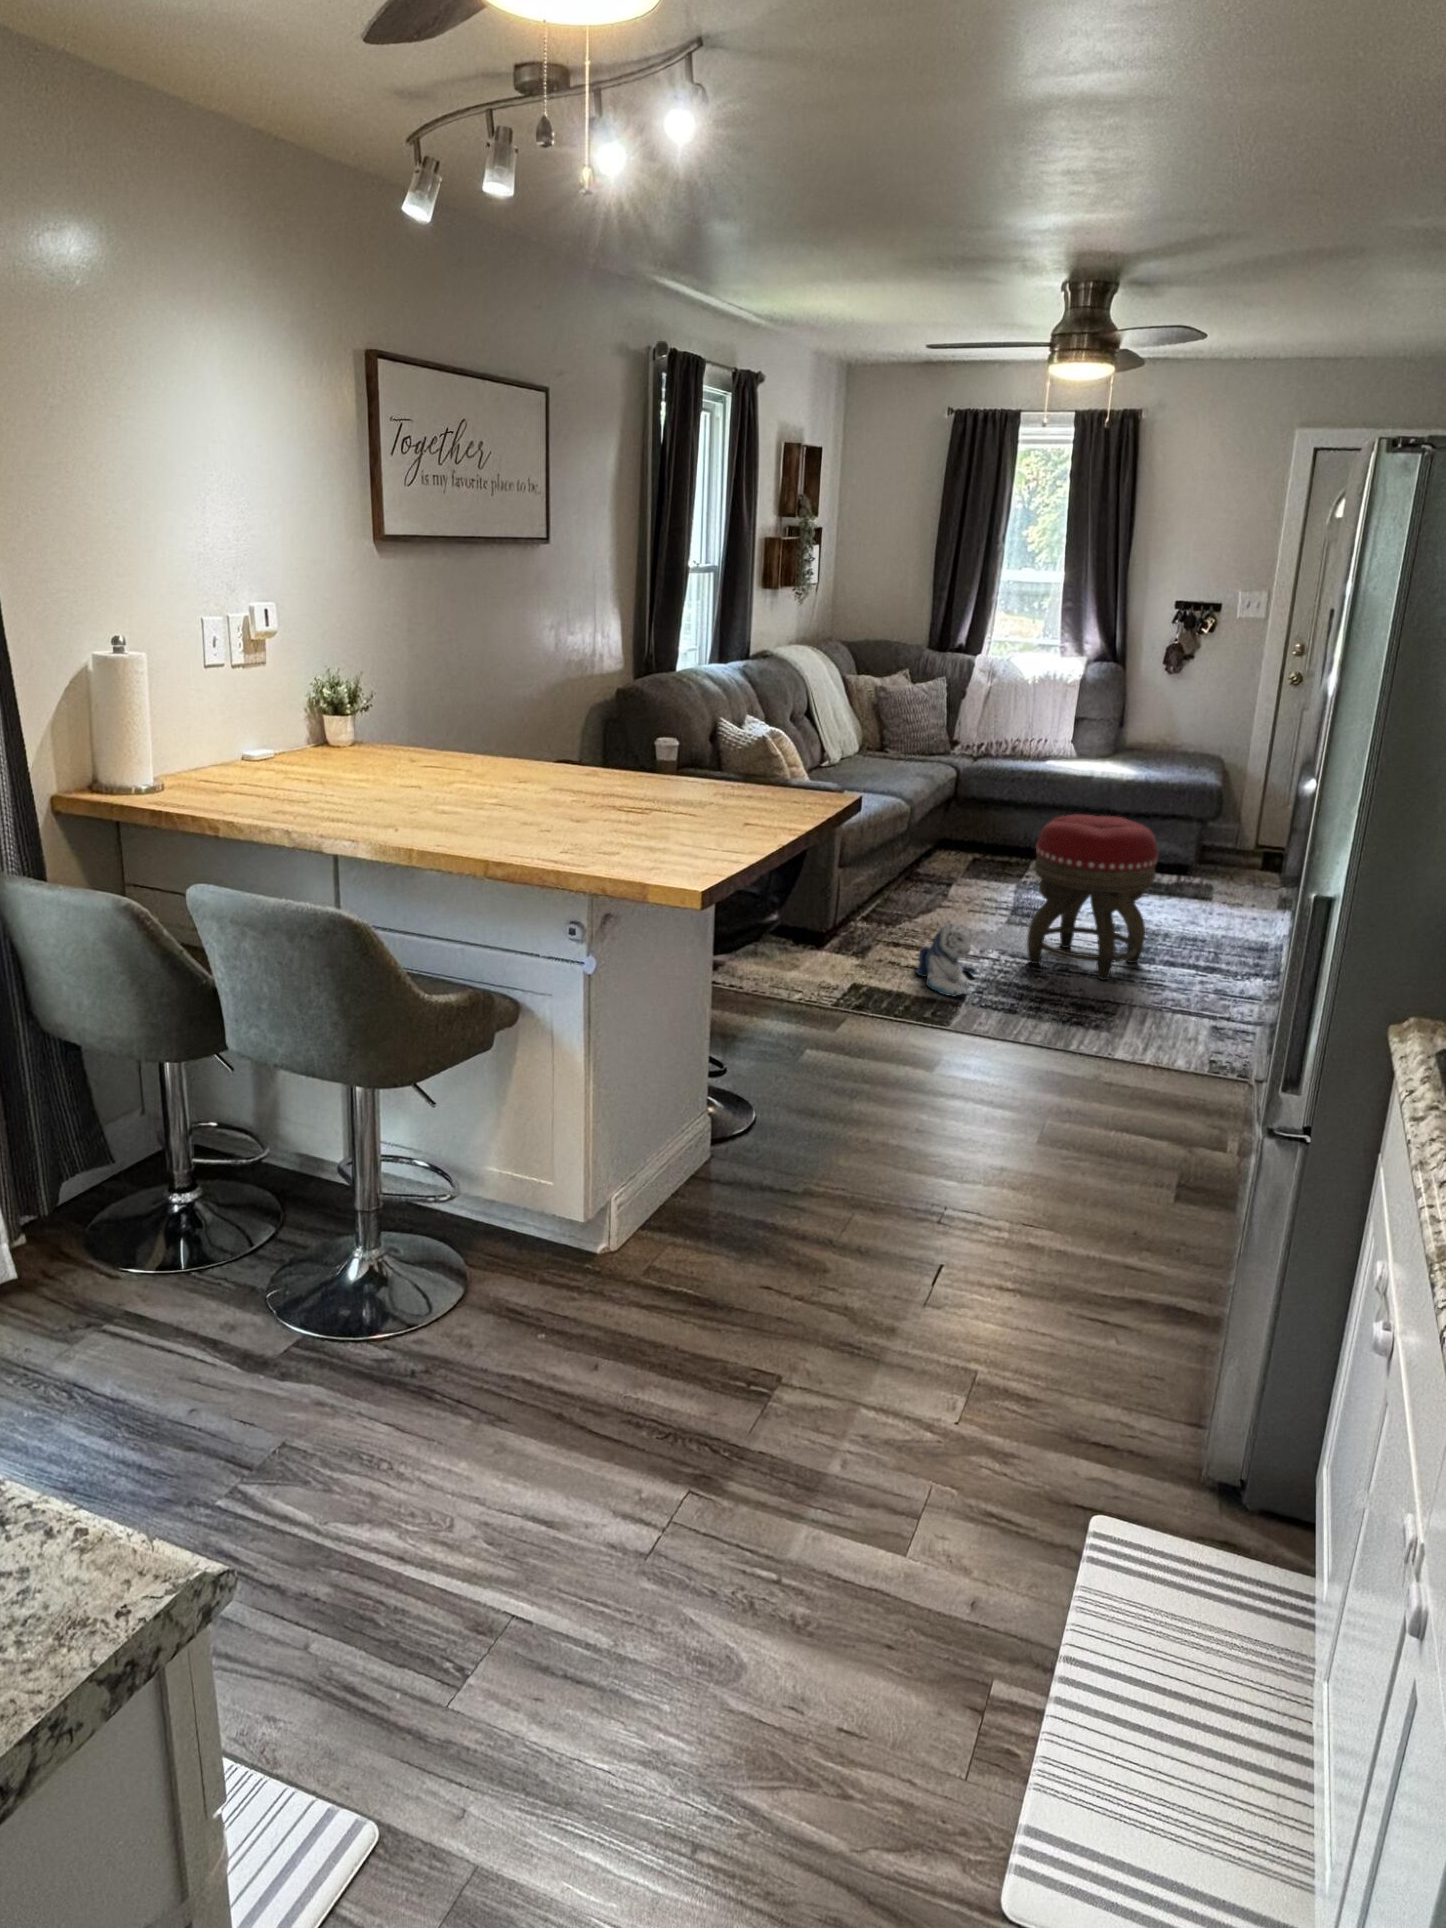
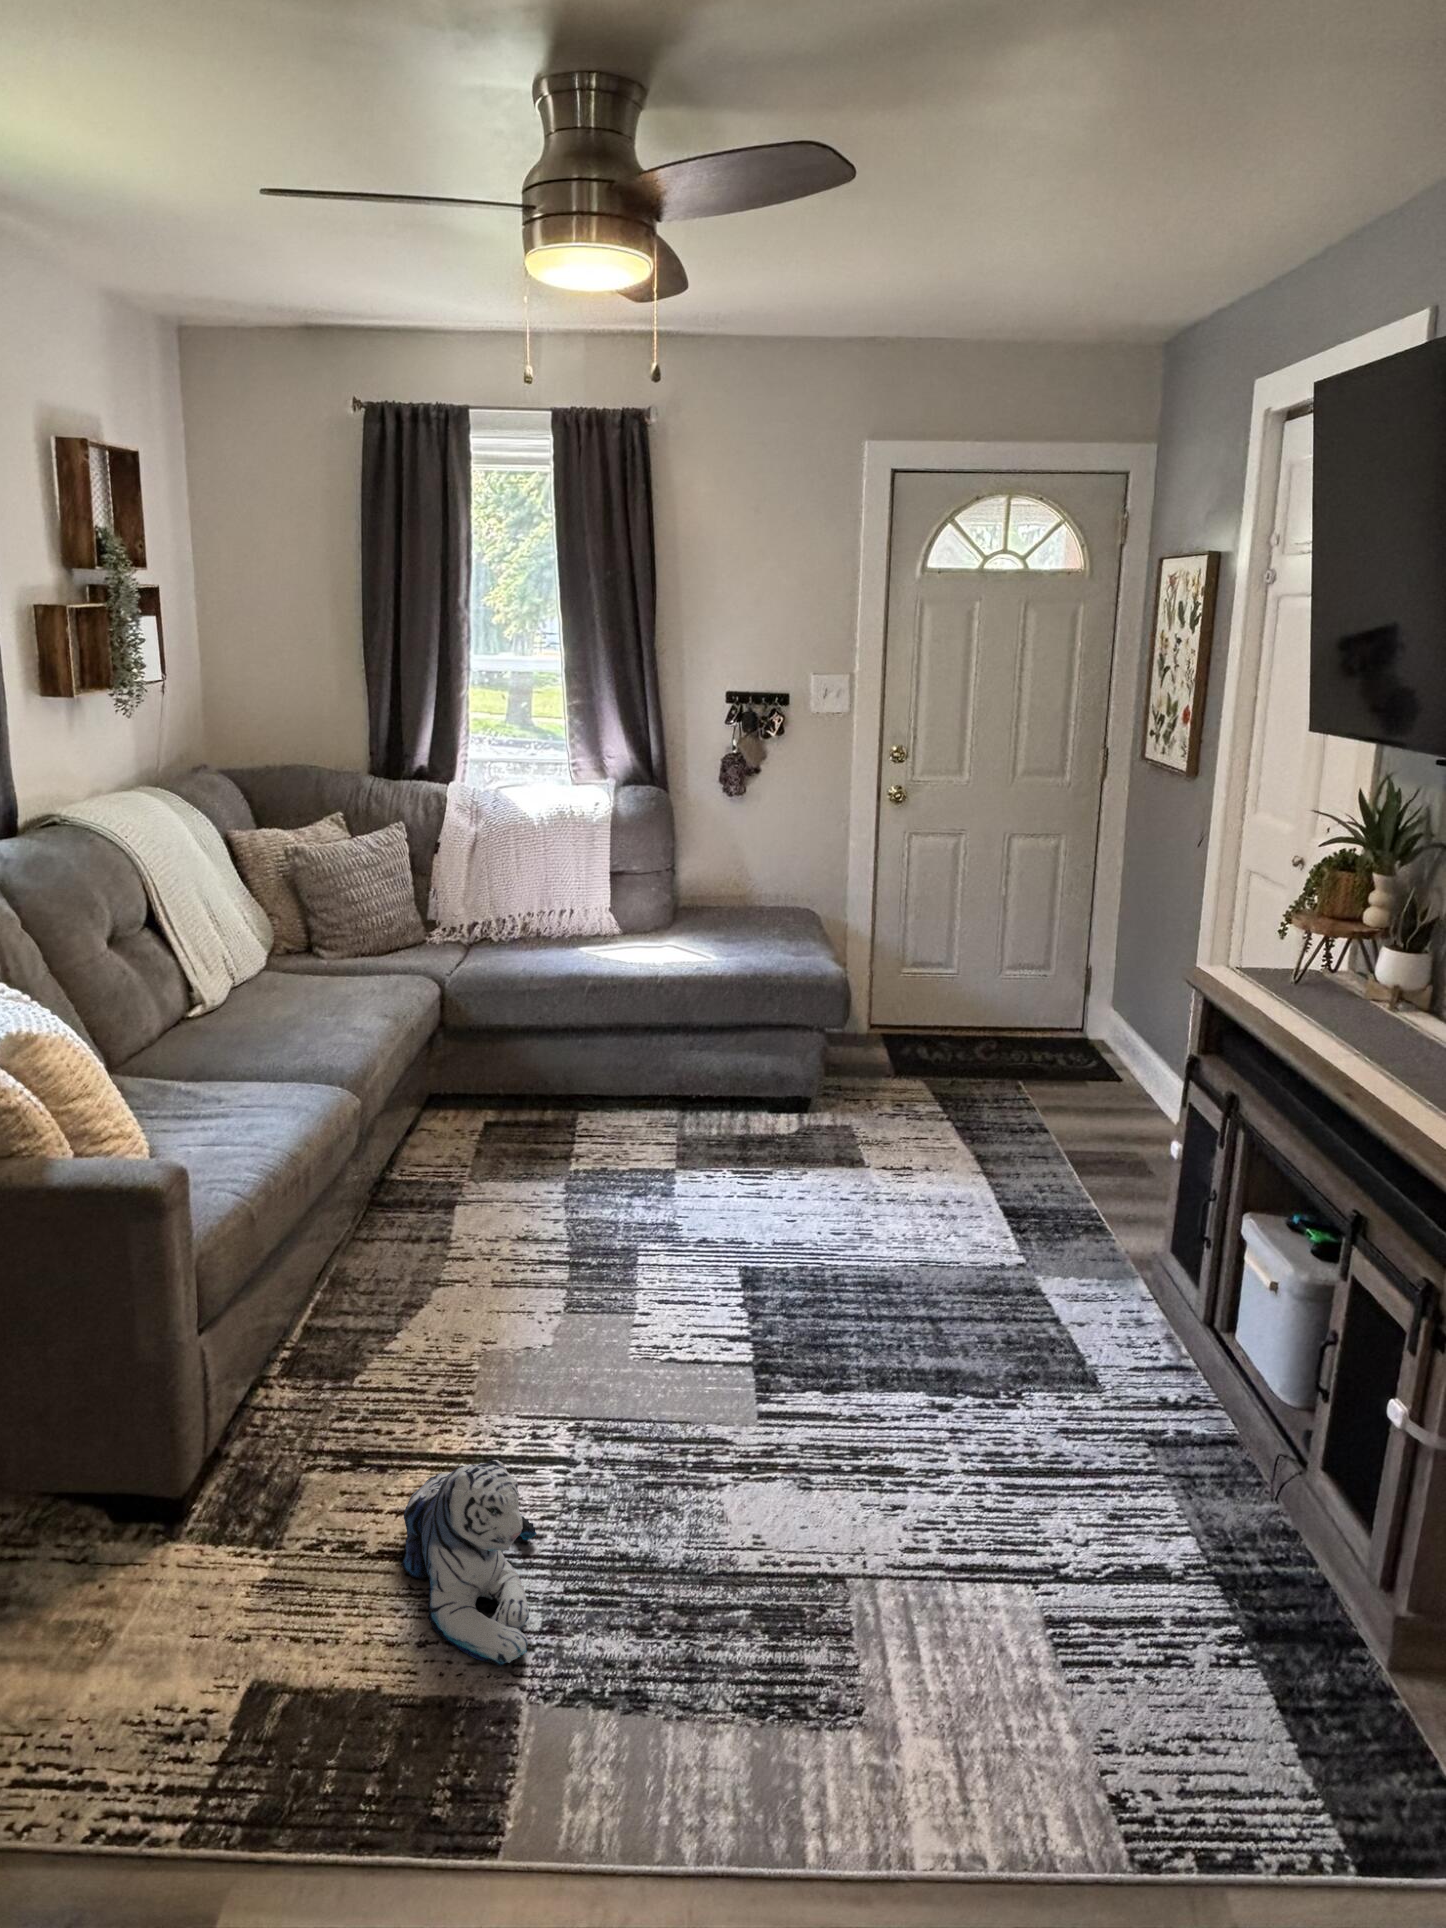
footstool: present [1027,815,1158,980] -> none [620,1124,856,1479]

